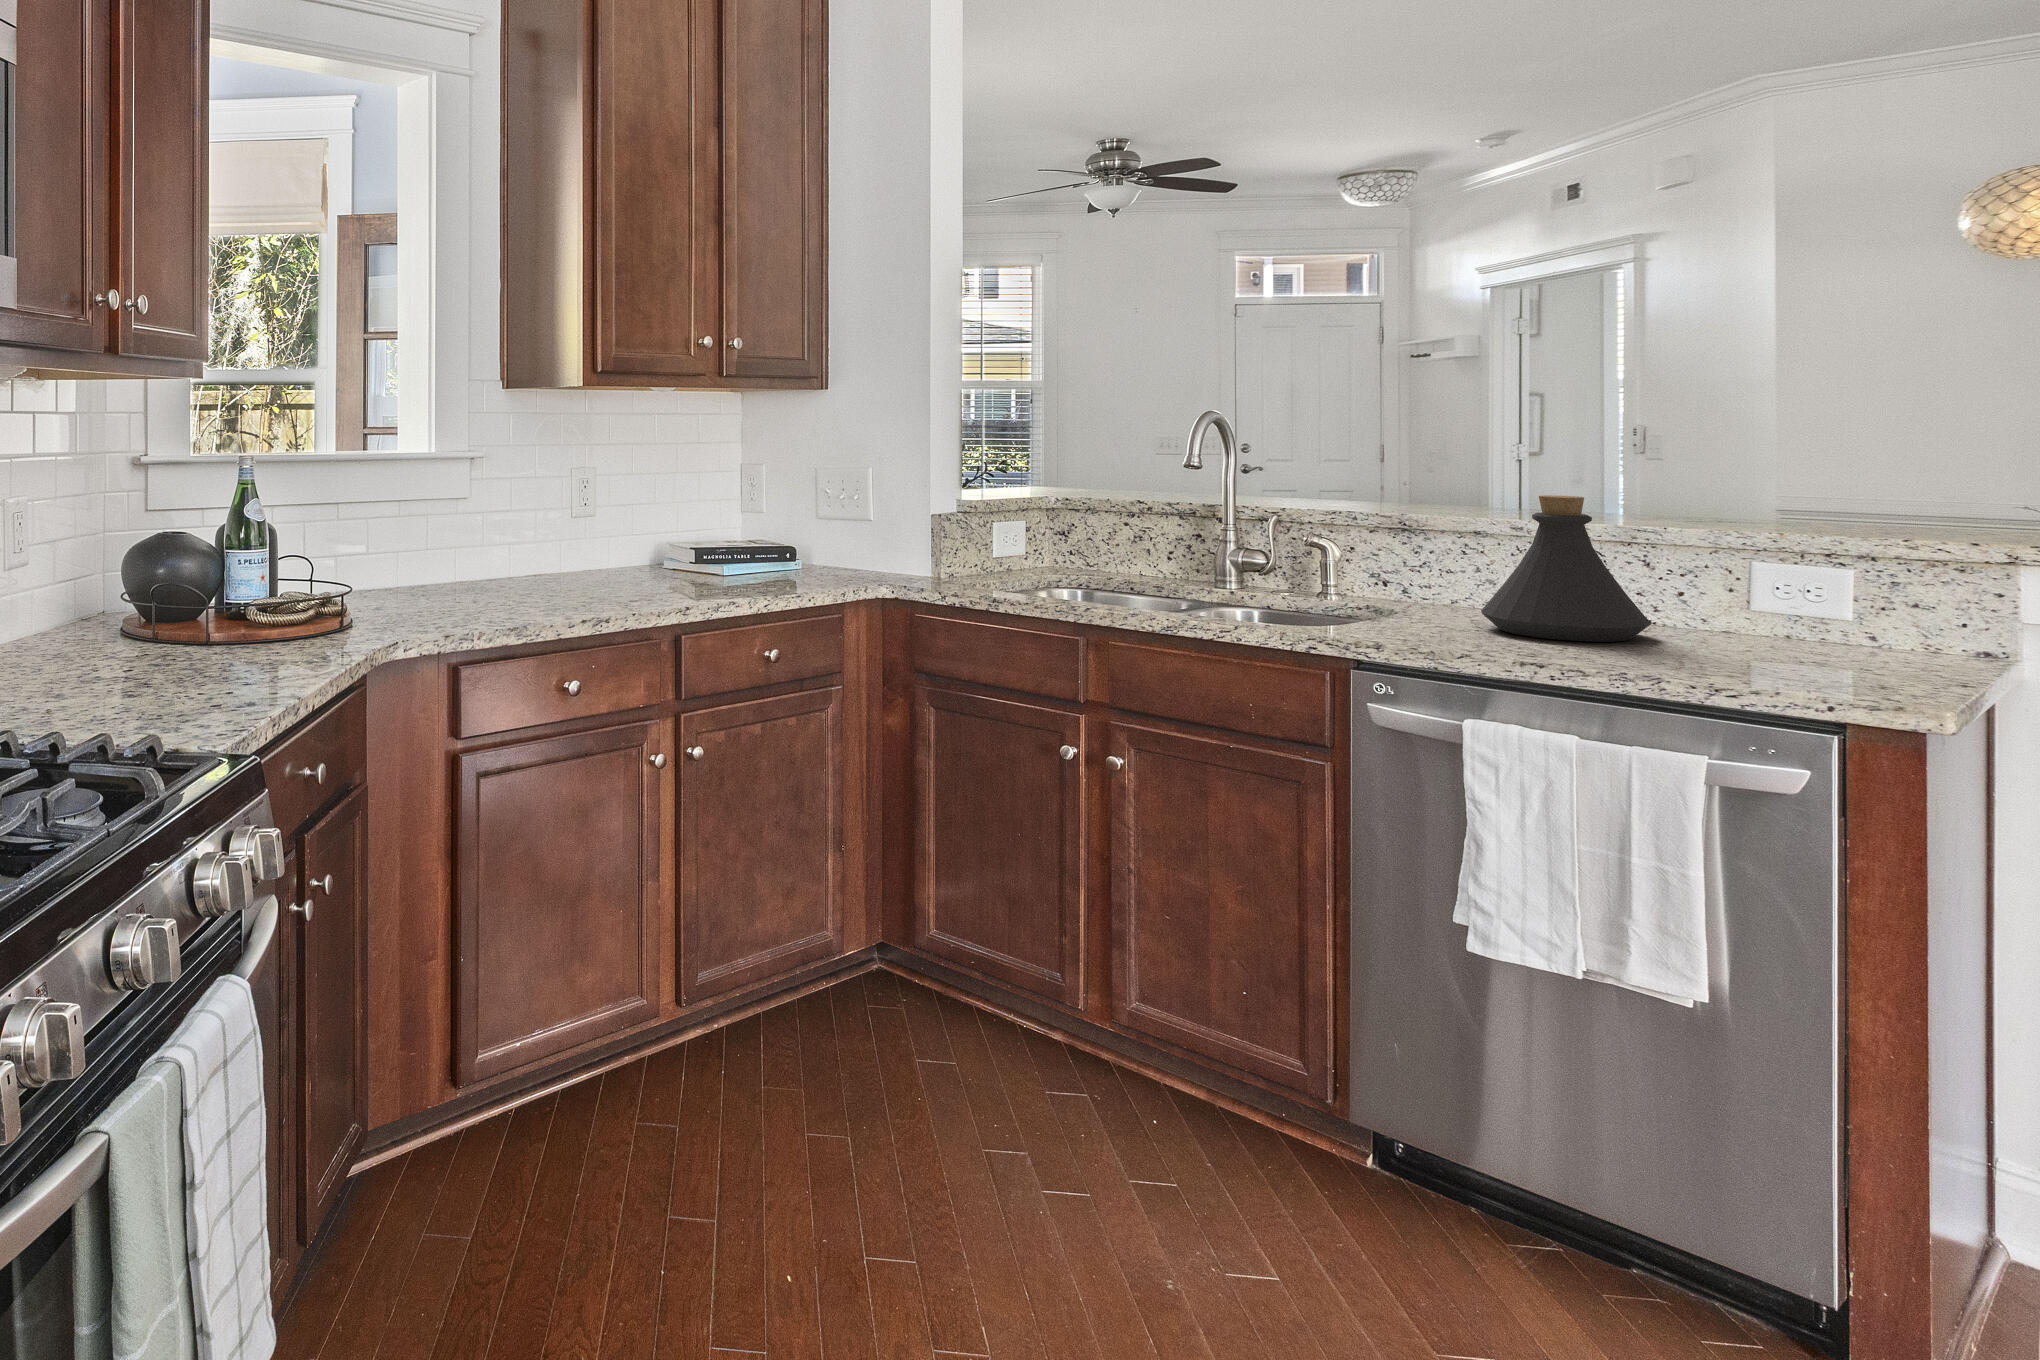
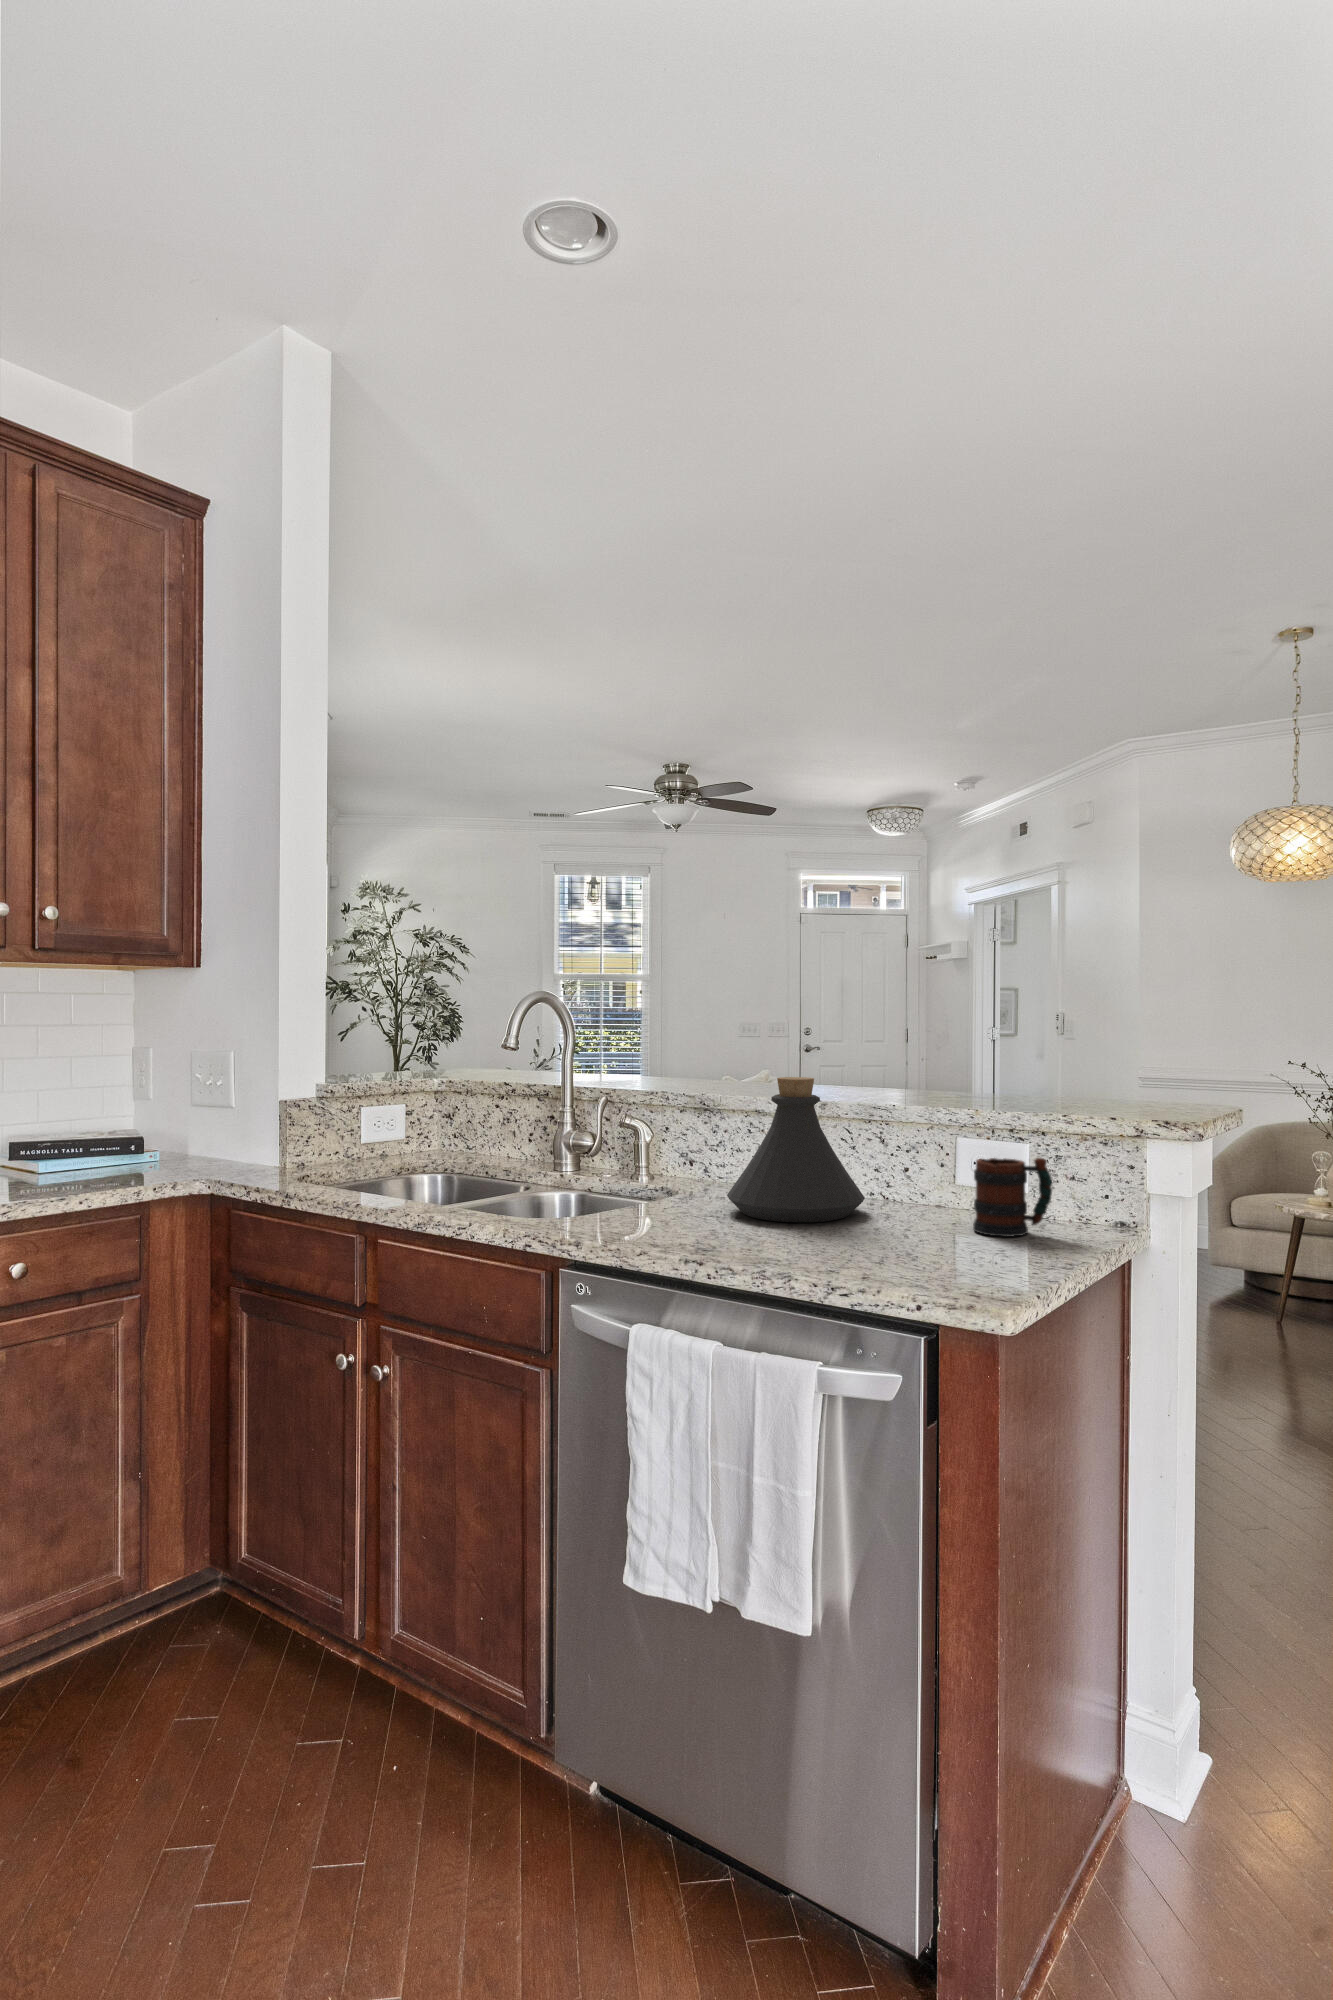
mug: none [1801,582,1907,662] -> present [973,1158,1052,1237]

